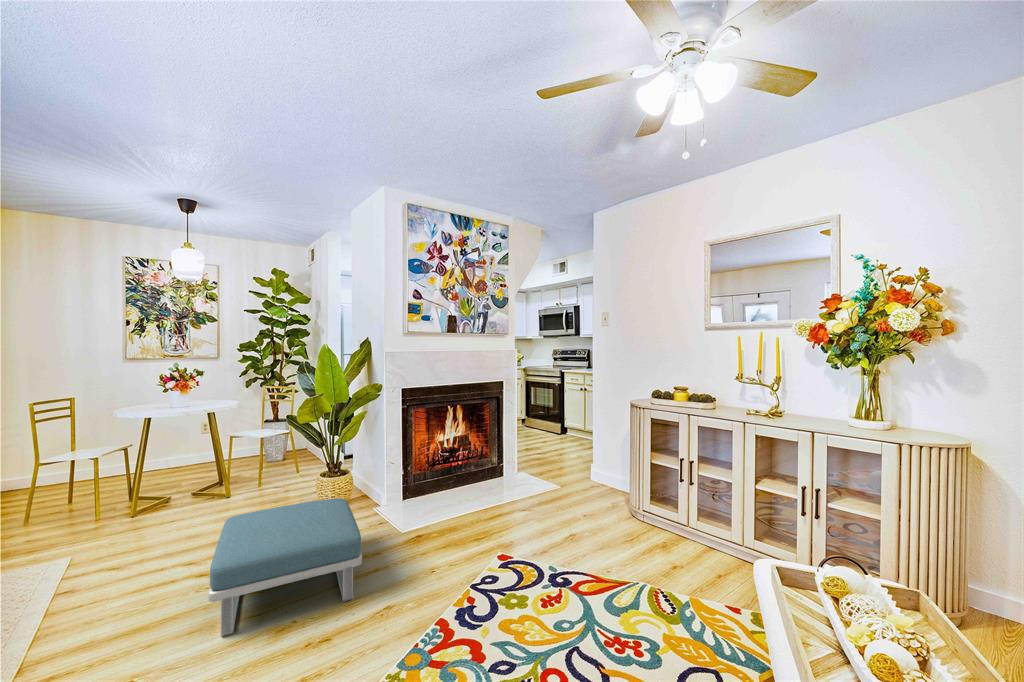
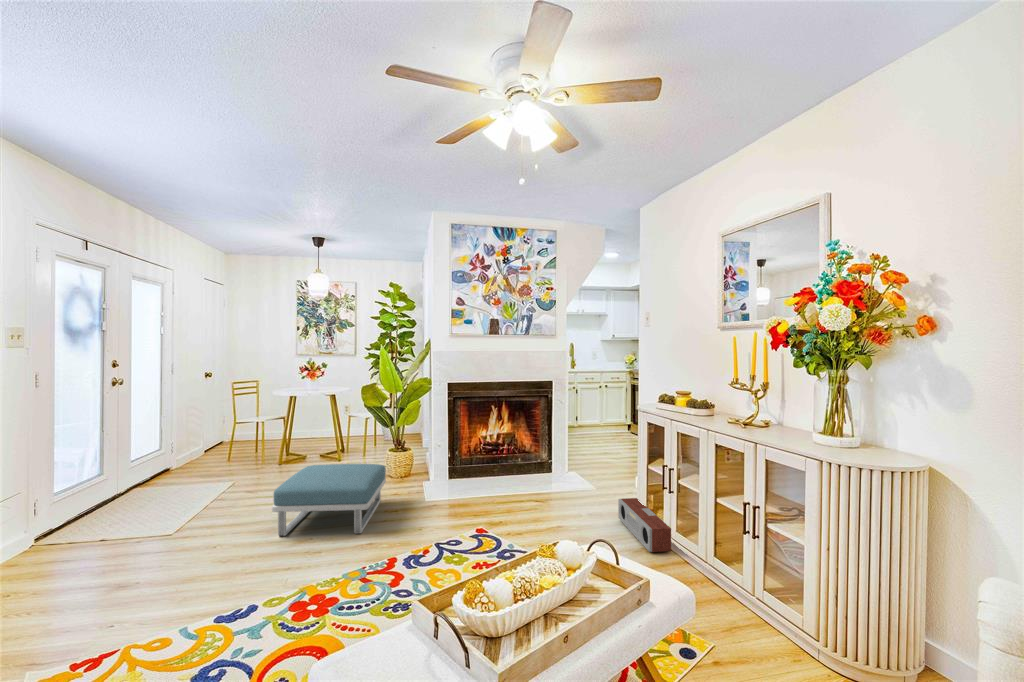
speaker: none [610,492,688,545] -> present [618,498,671,552]

